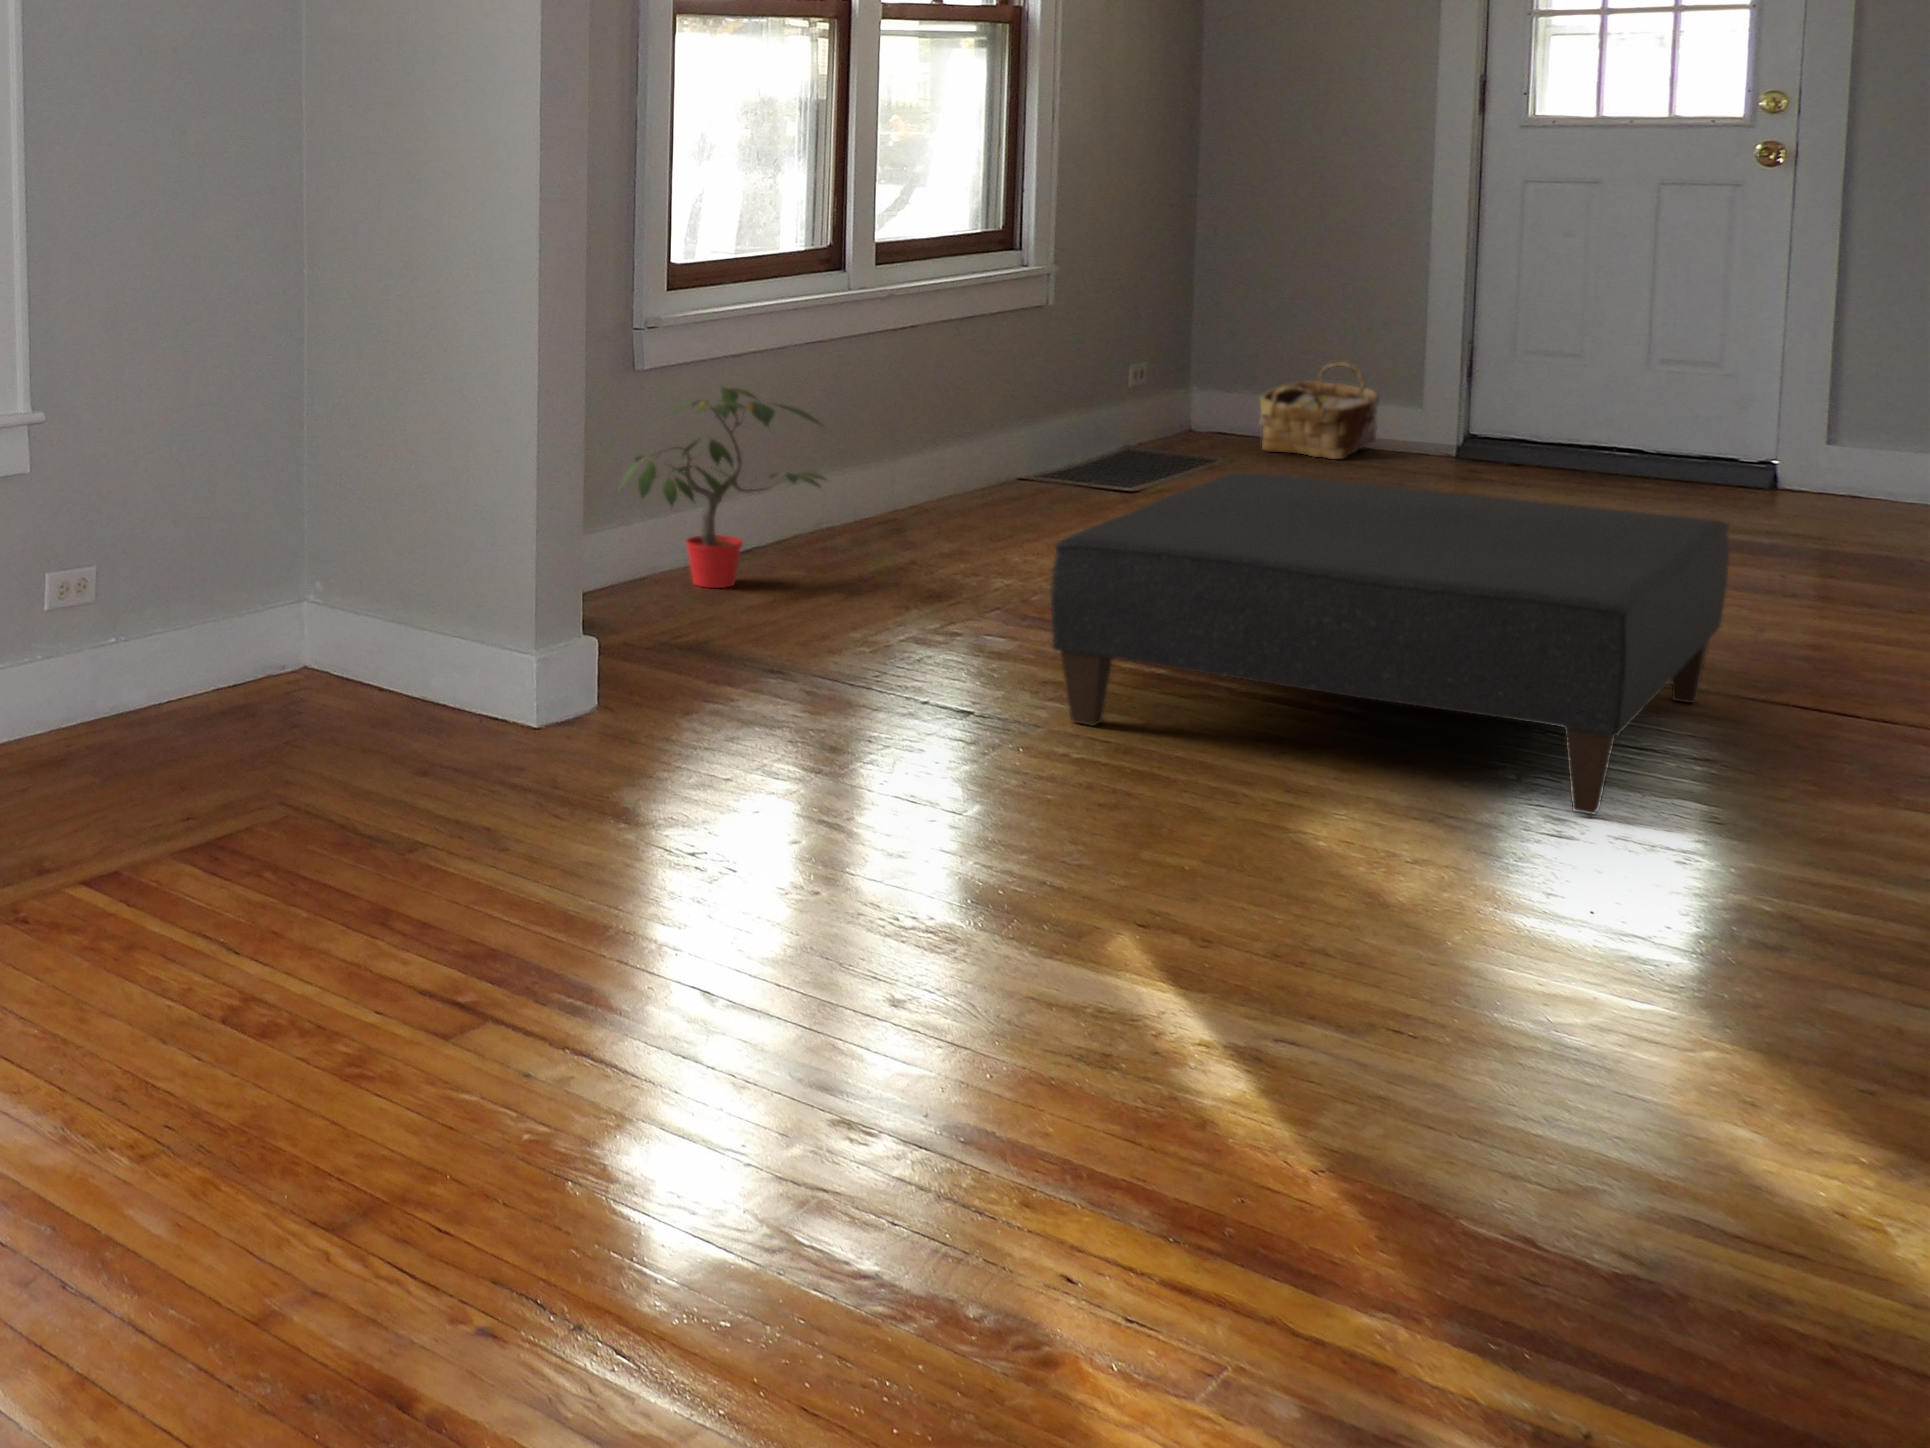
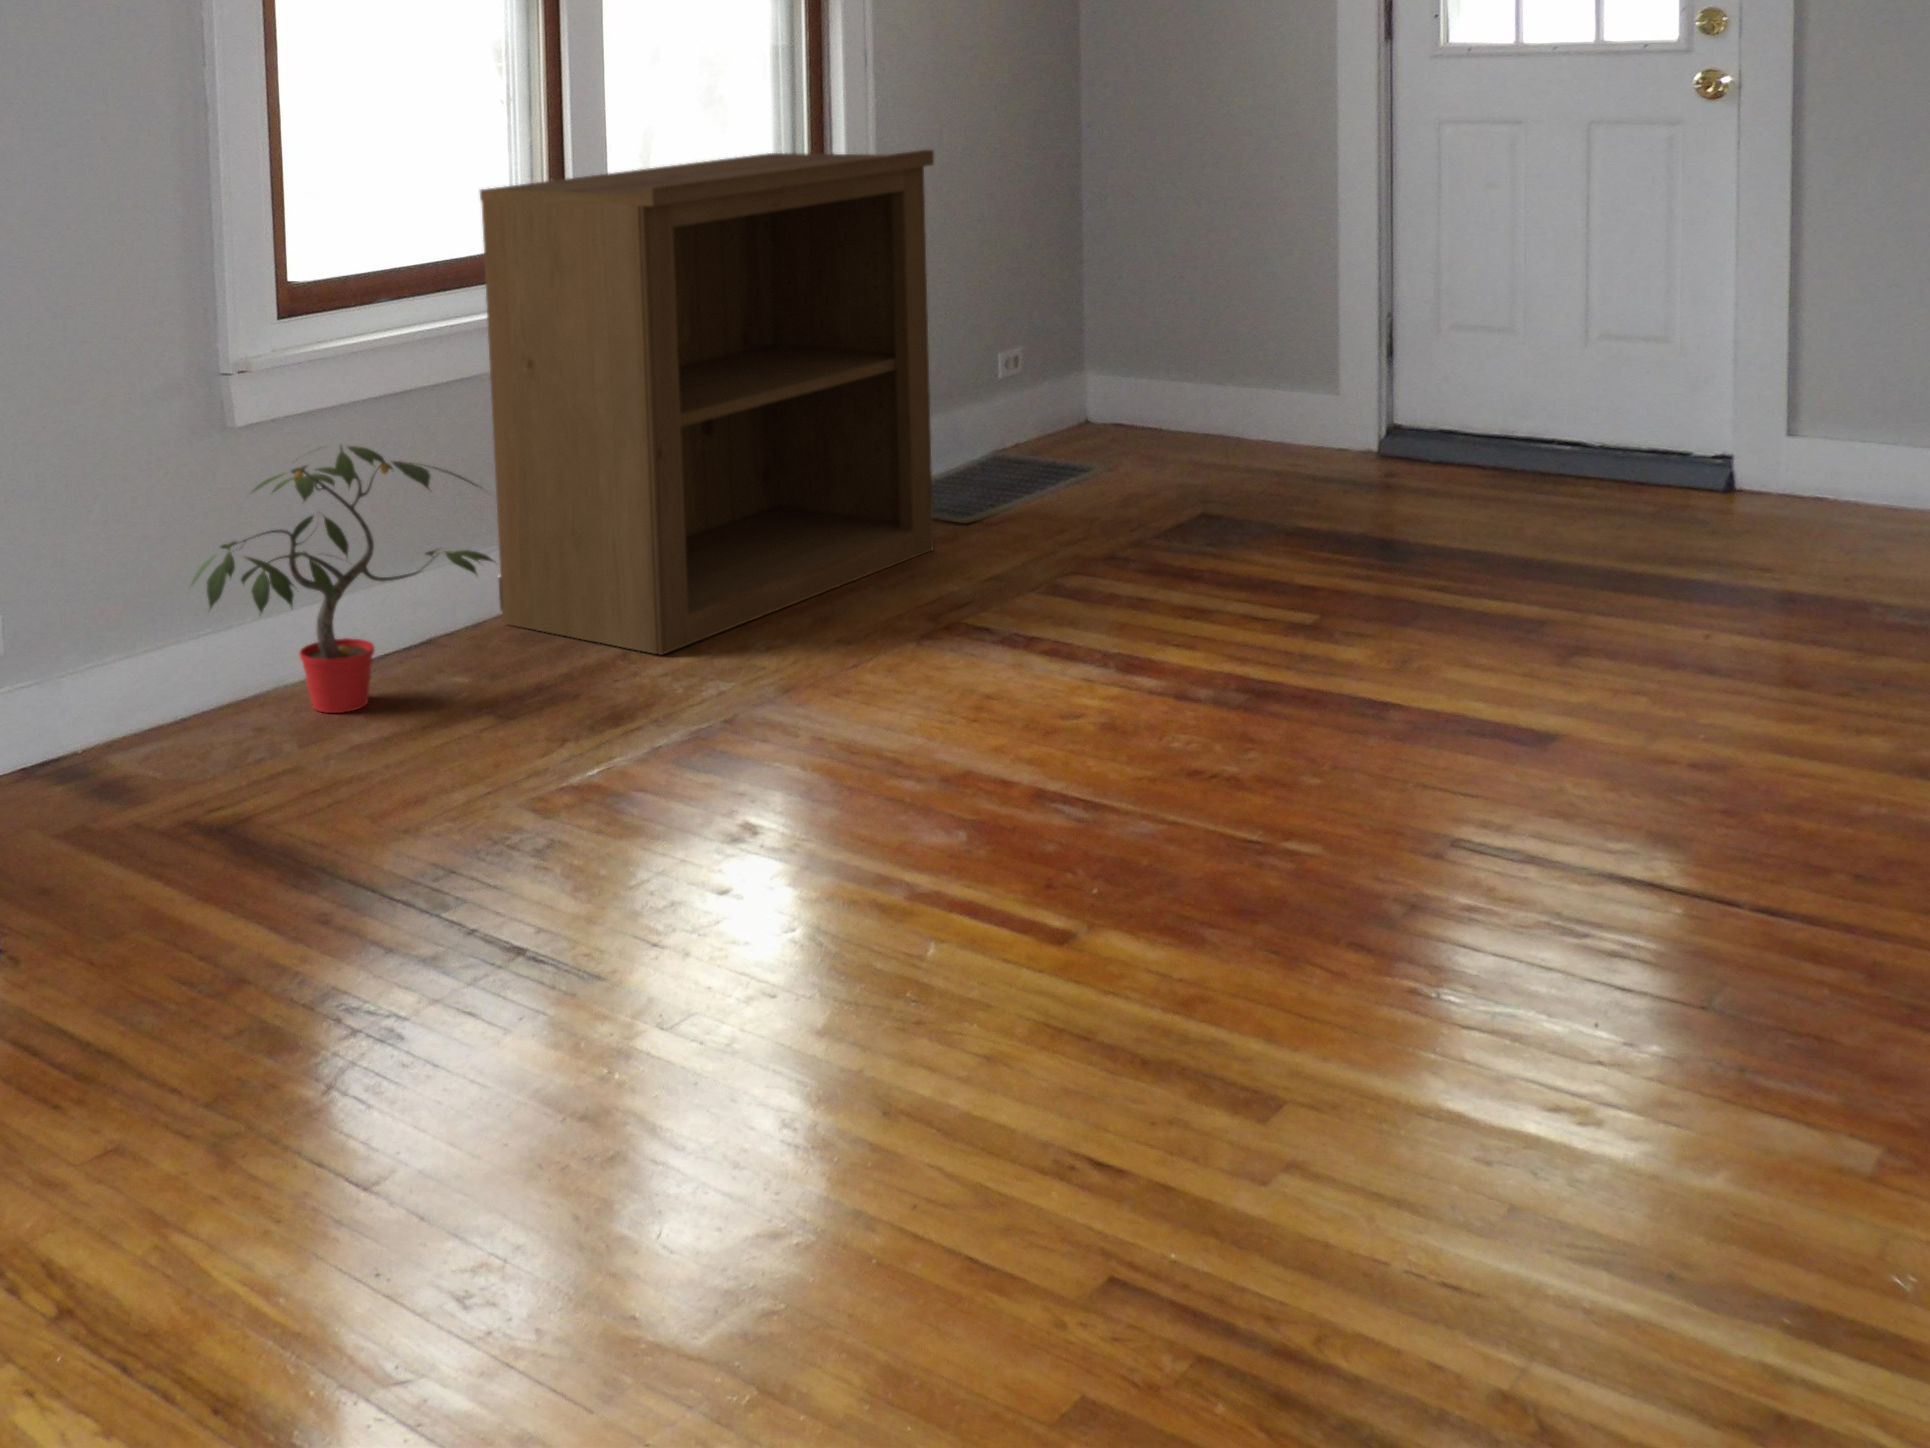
bookshelf: none [798,184,1136,563] -> present [480,150,934,655]
woven basket: present [1260,362,1379,459] -> none [1147,342,1288,464]
ottoman: present [1051,473,1729,815] -> none [609,554,1562,1135]

